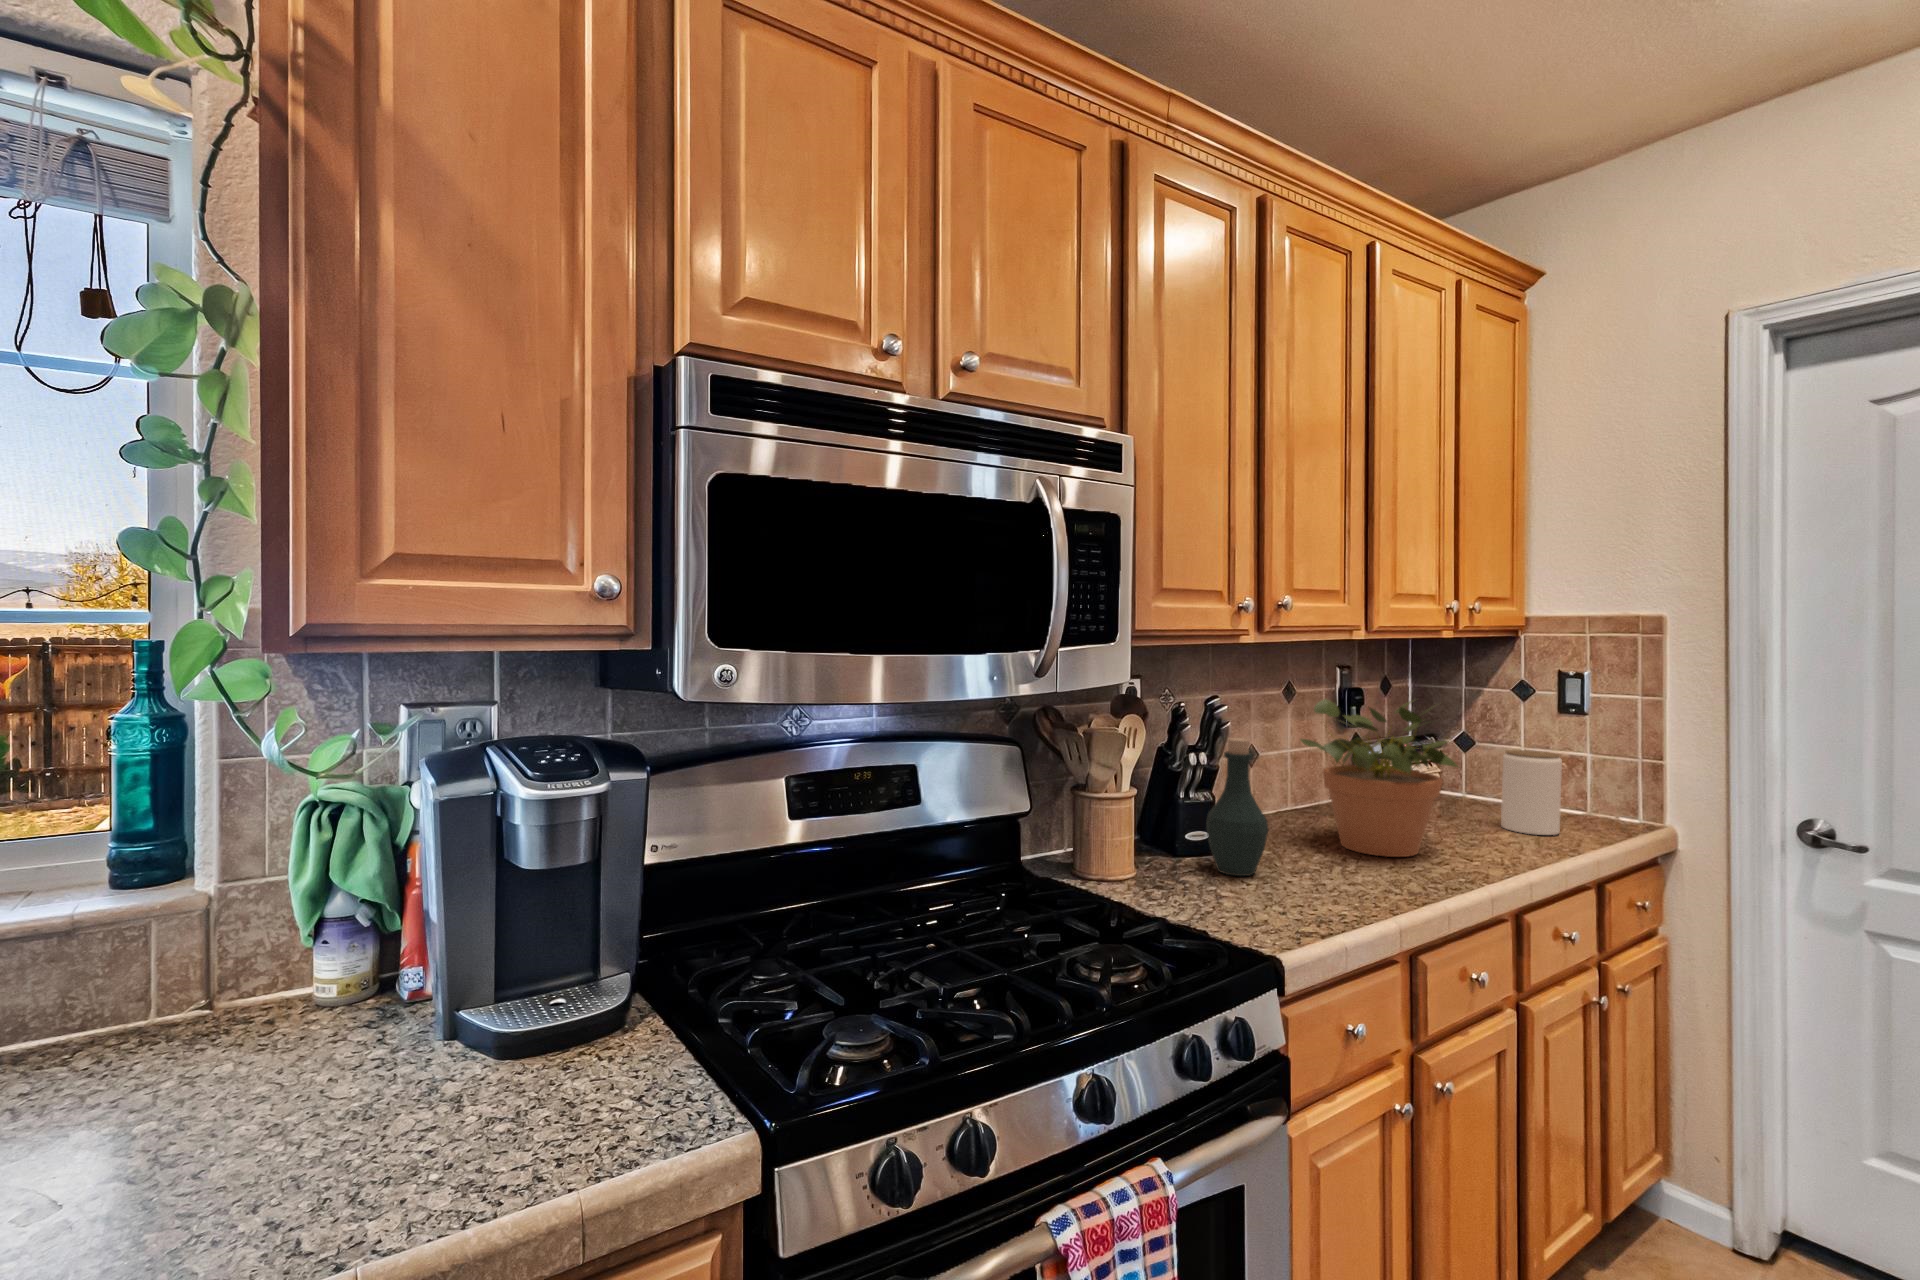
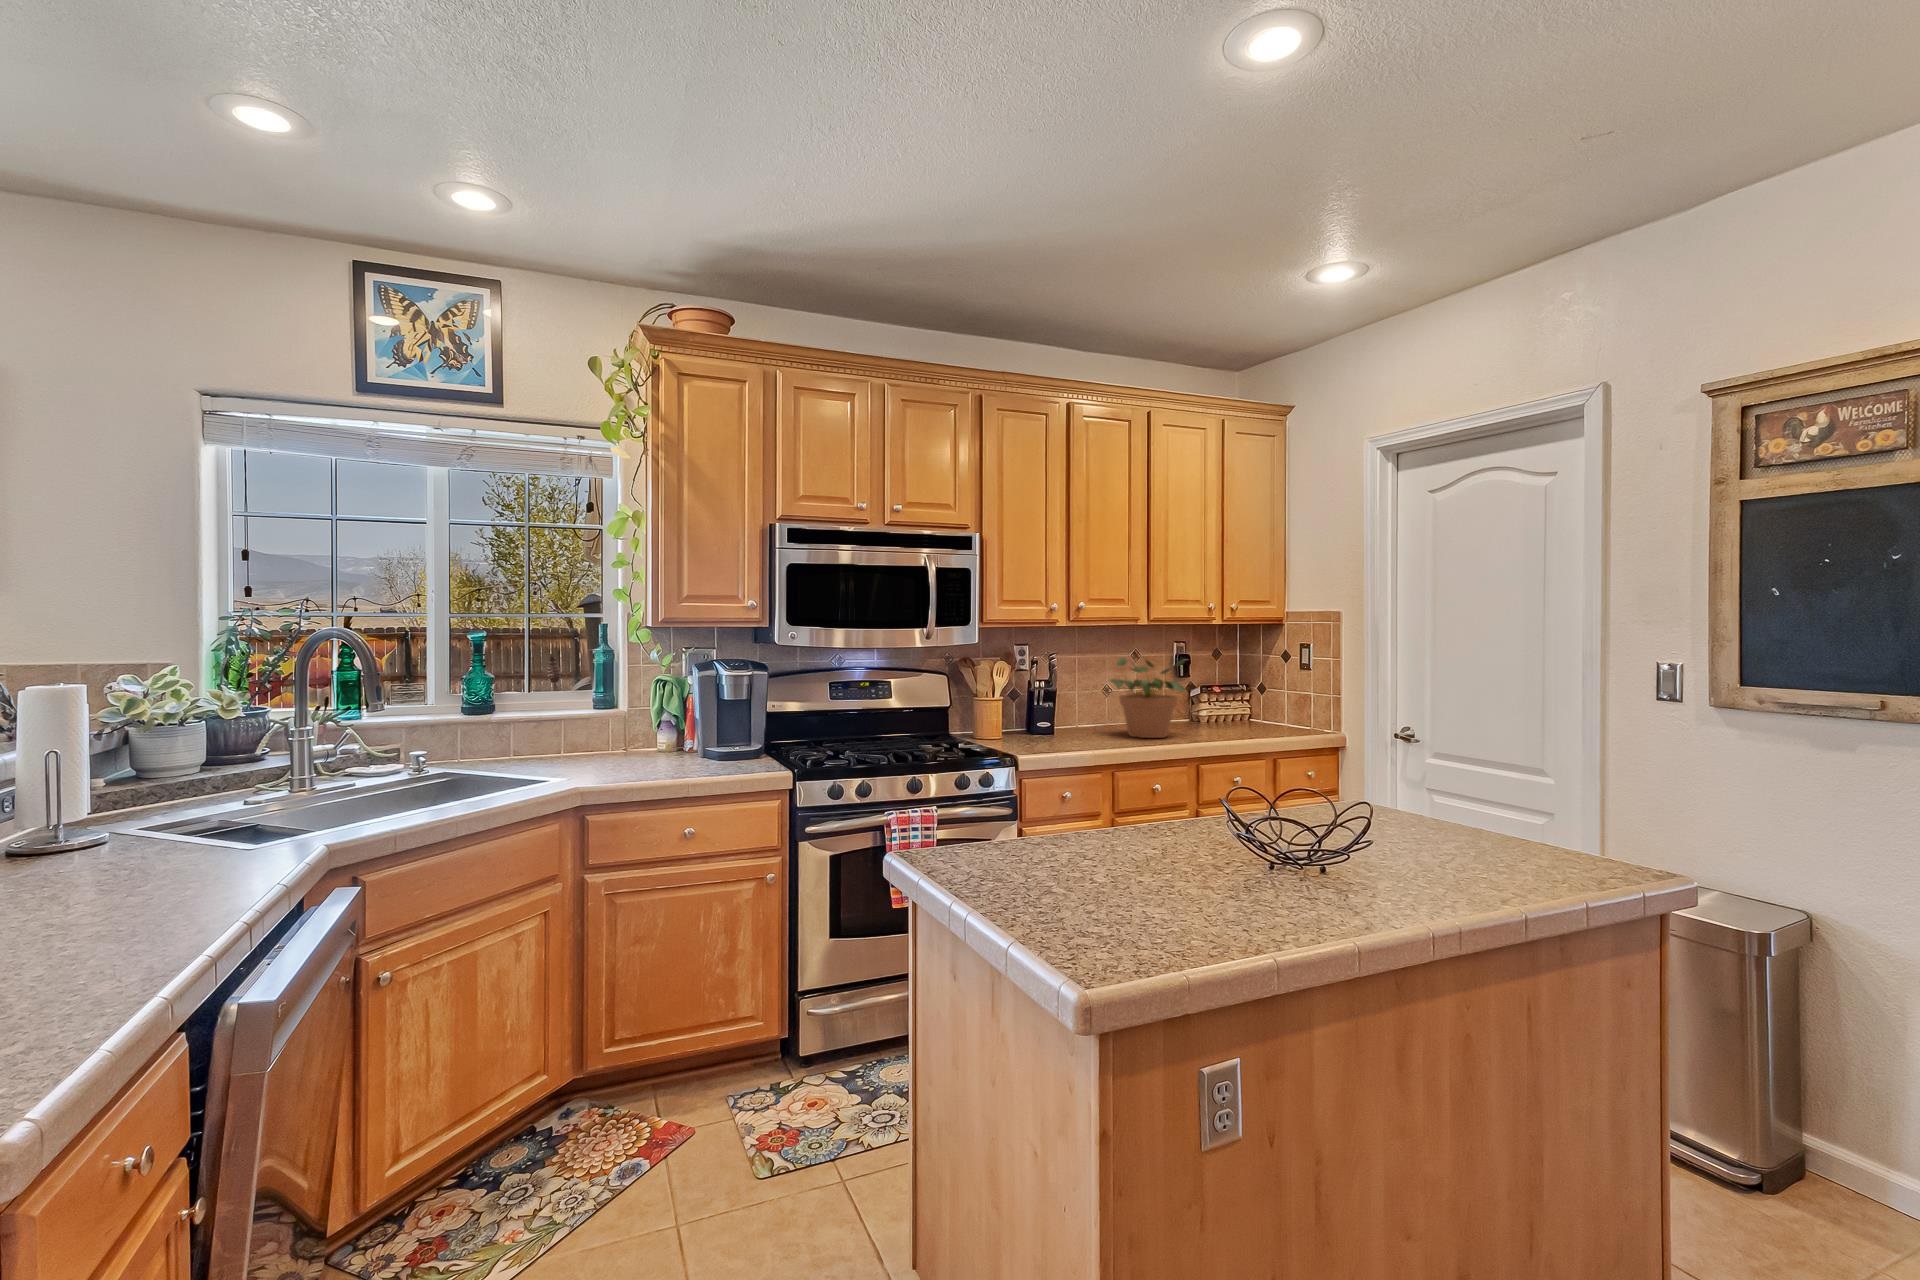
bottle: present [1206,738,1268,876] -> none [1036,674,1066,740]
jar: present [1501,750,1562,835] -> none [1246,689,1276,735]

